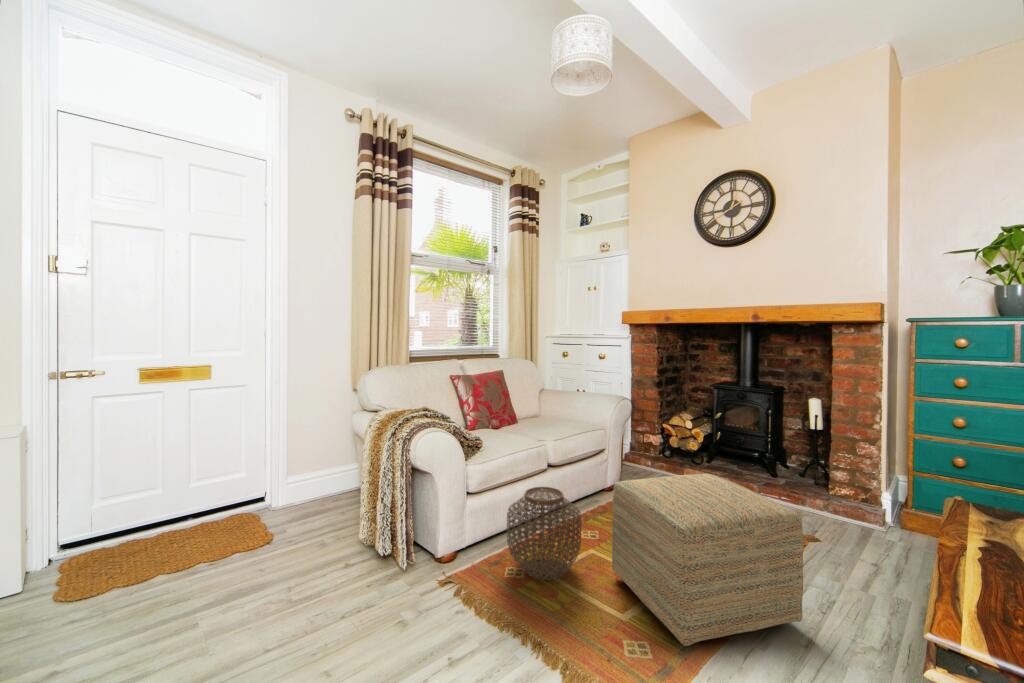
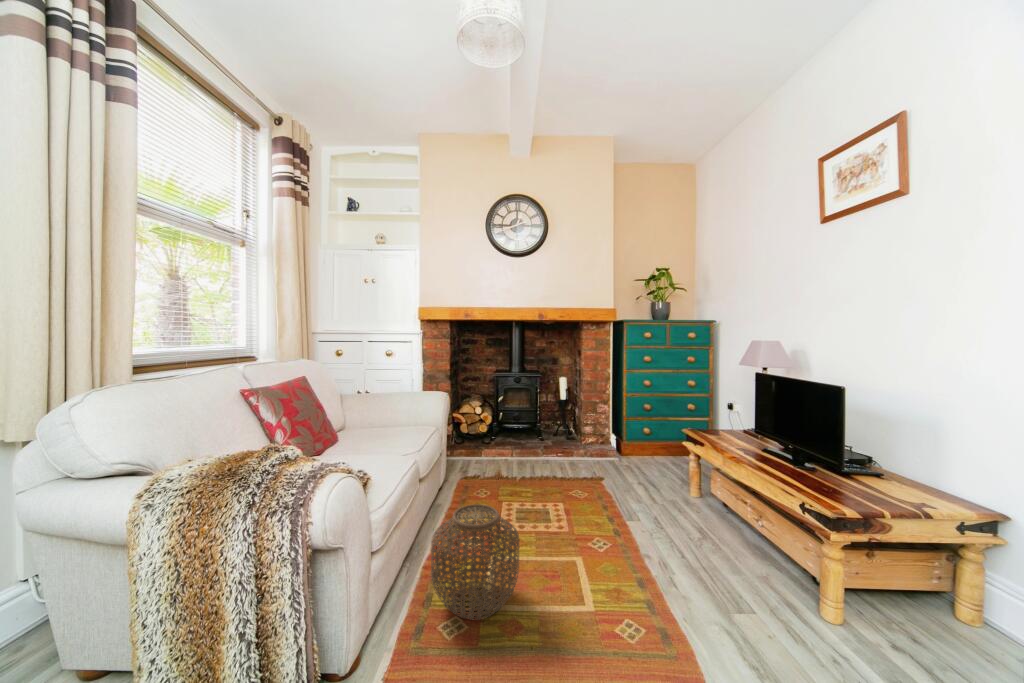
ottoman: present [612,474,803,646] -> none [536,450,675,609]

